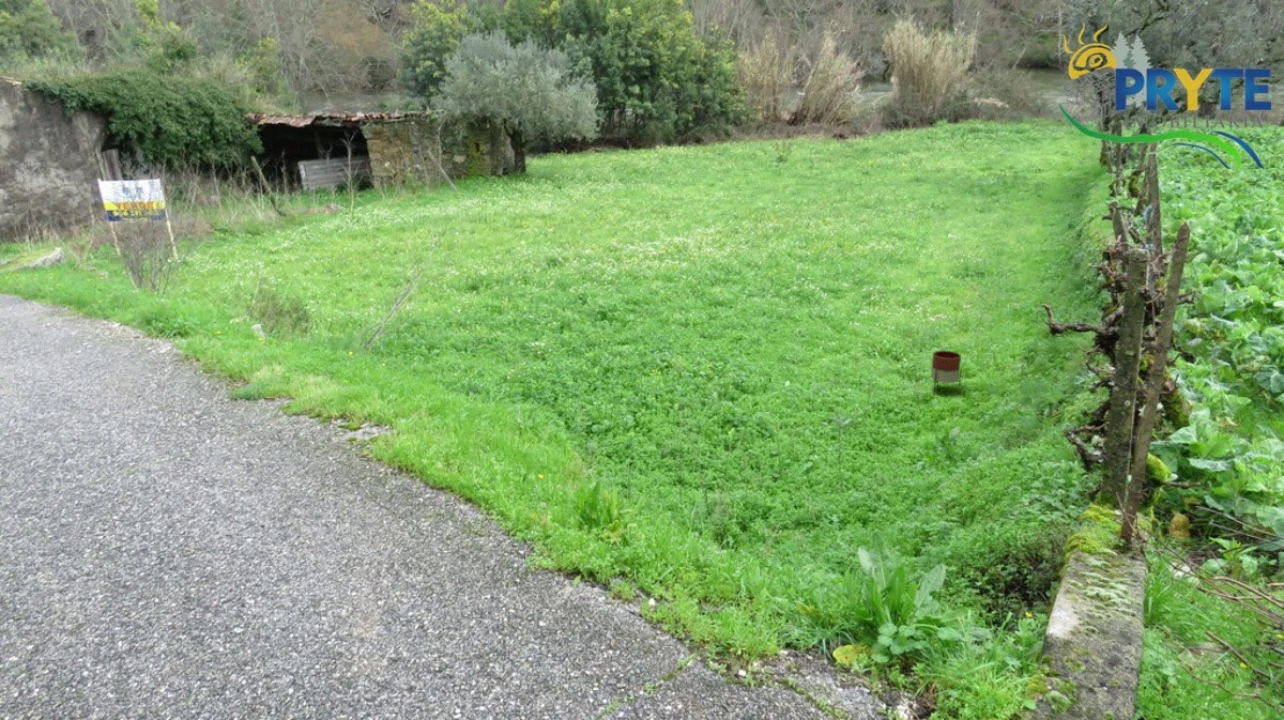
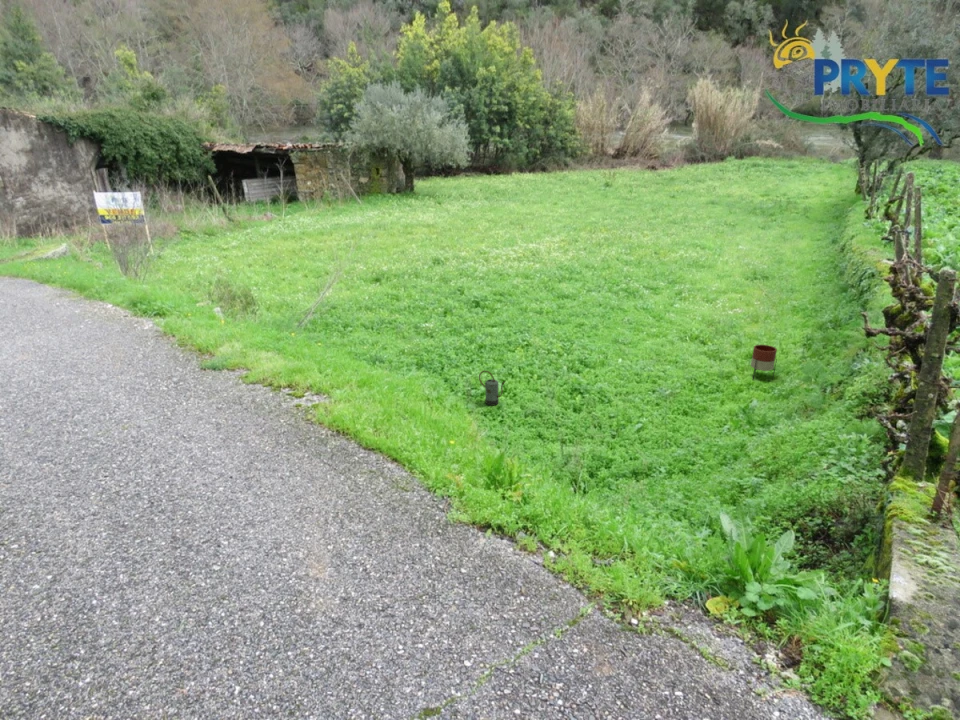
watering can: none [588,391,621,435] -> present [479,371,505,406]

